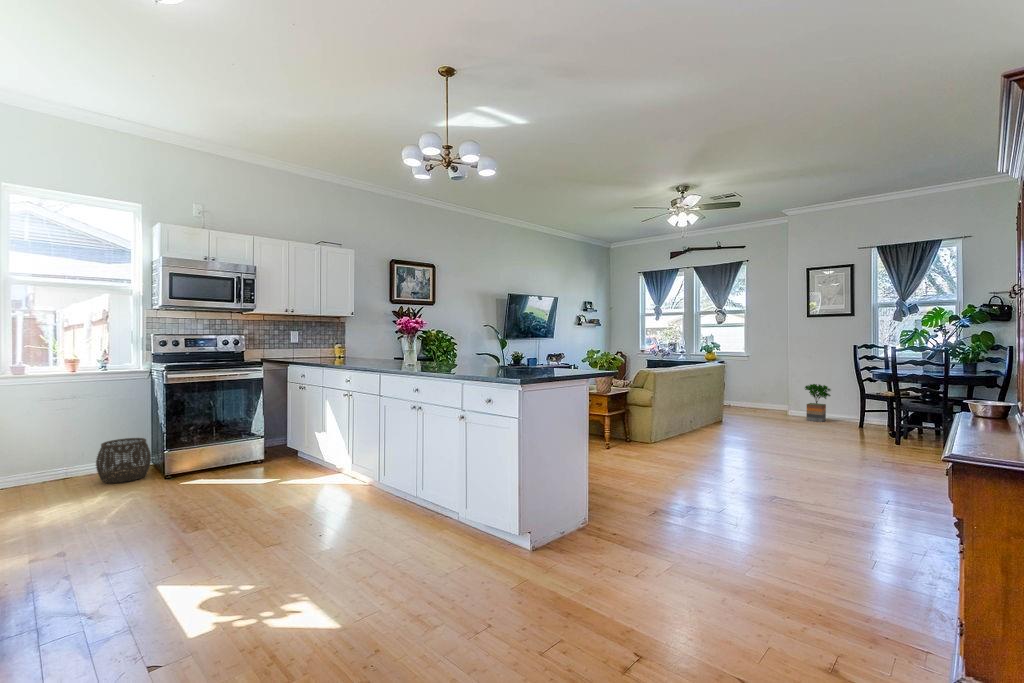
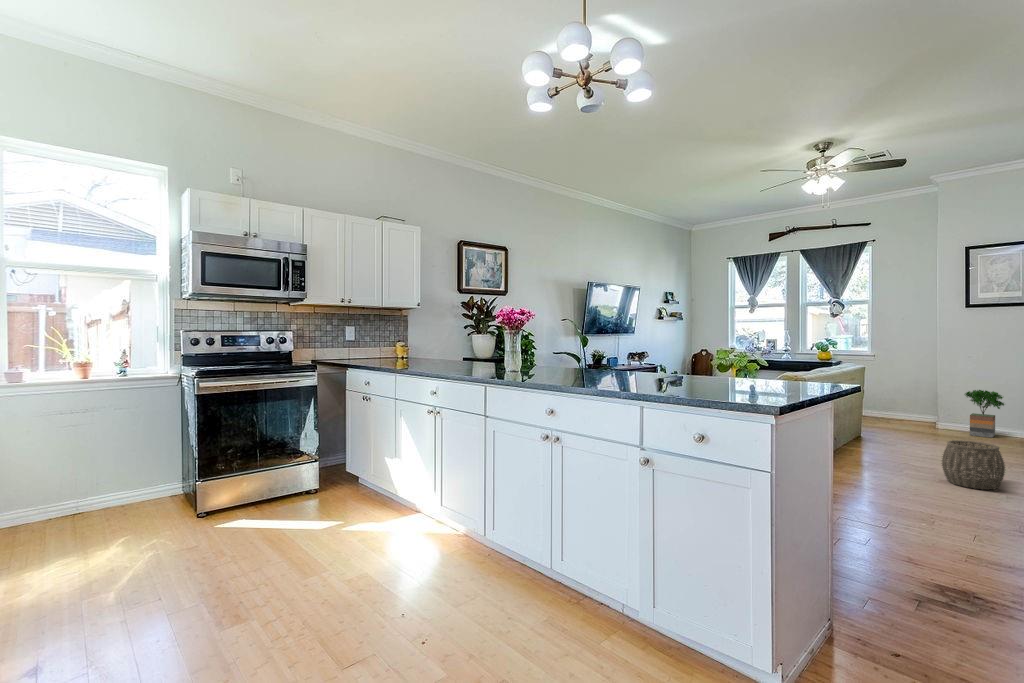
woven basket: present [96,438,151,483] -> present [942,440,1005,490]

